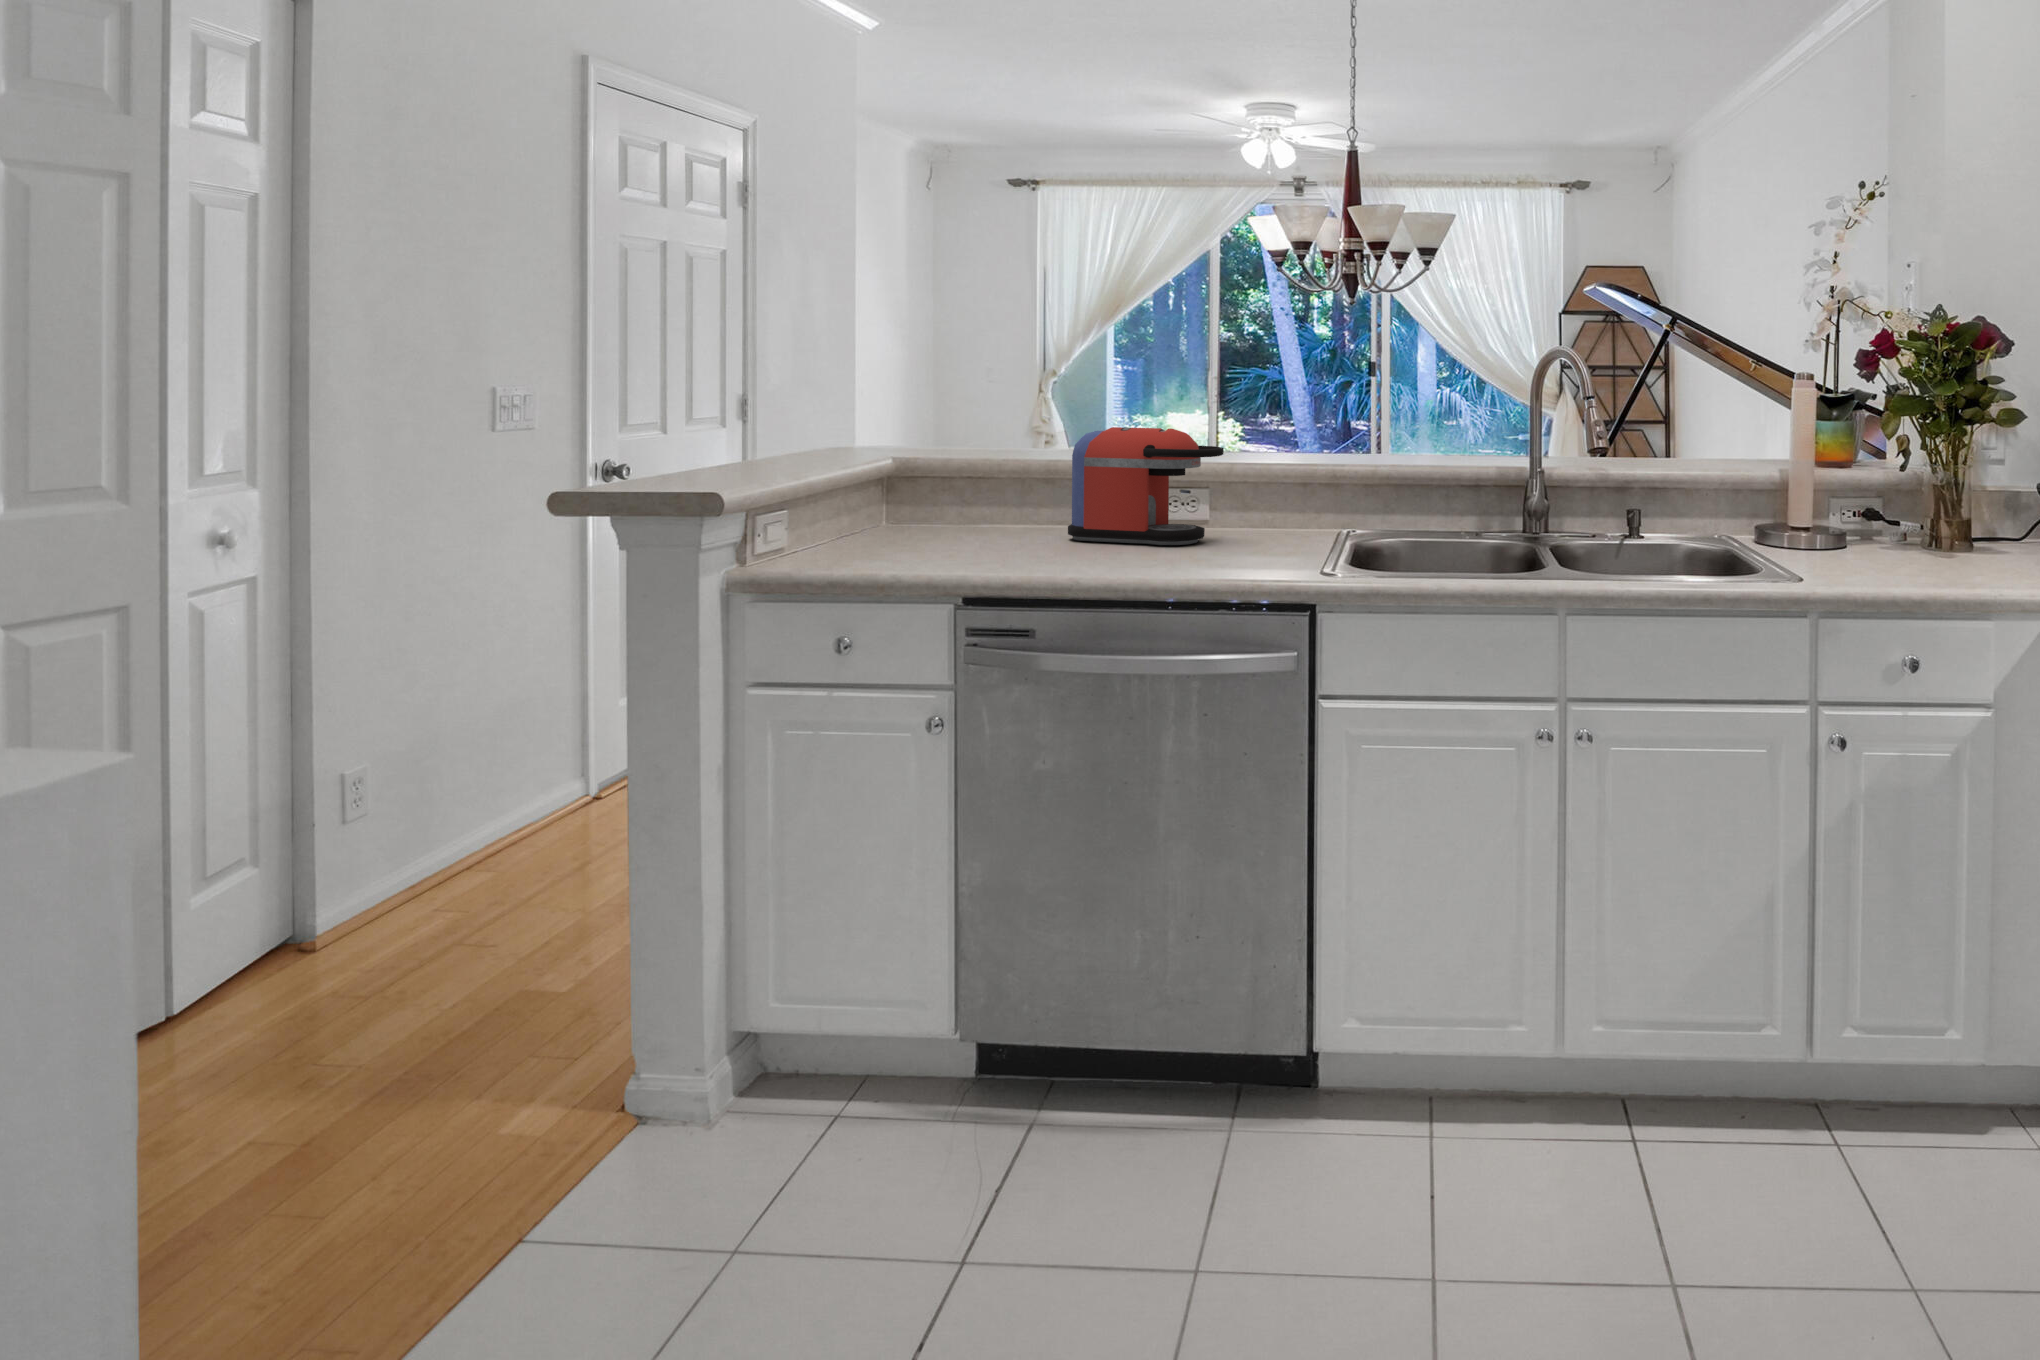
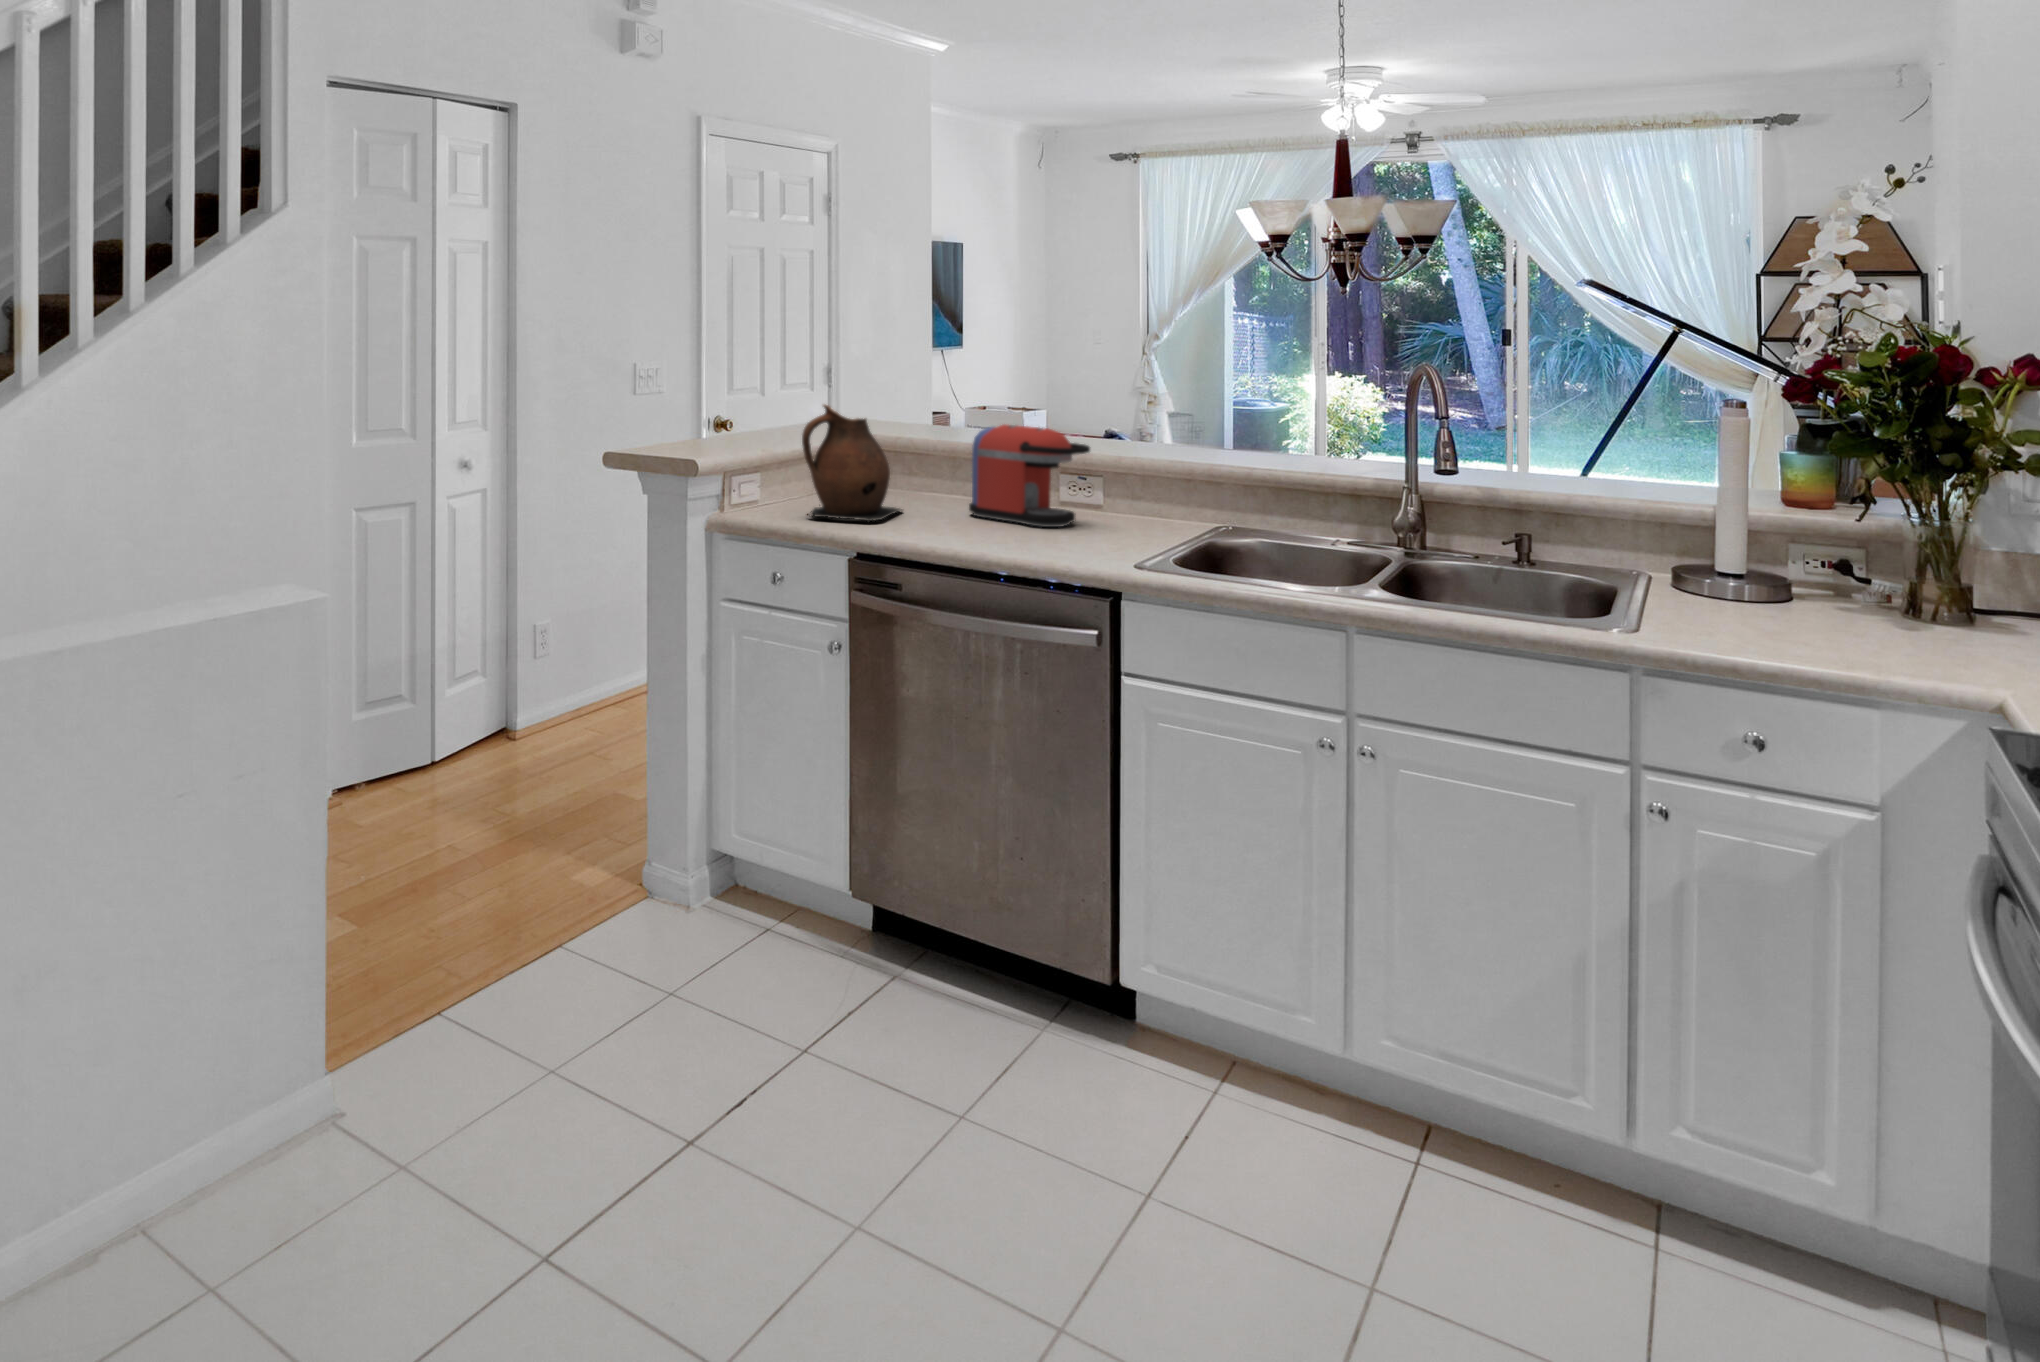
ceramic pitcher: none [860,407,986,556] -> present [802,405,903,522]

